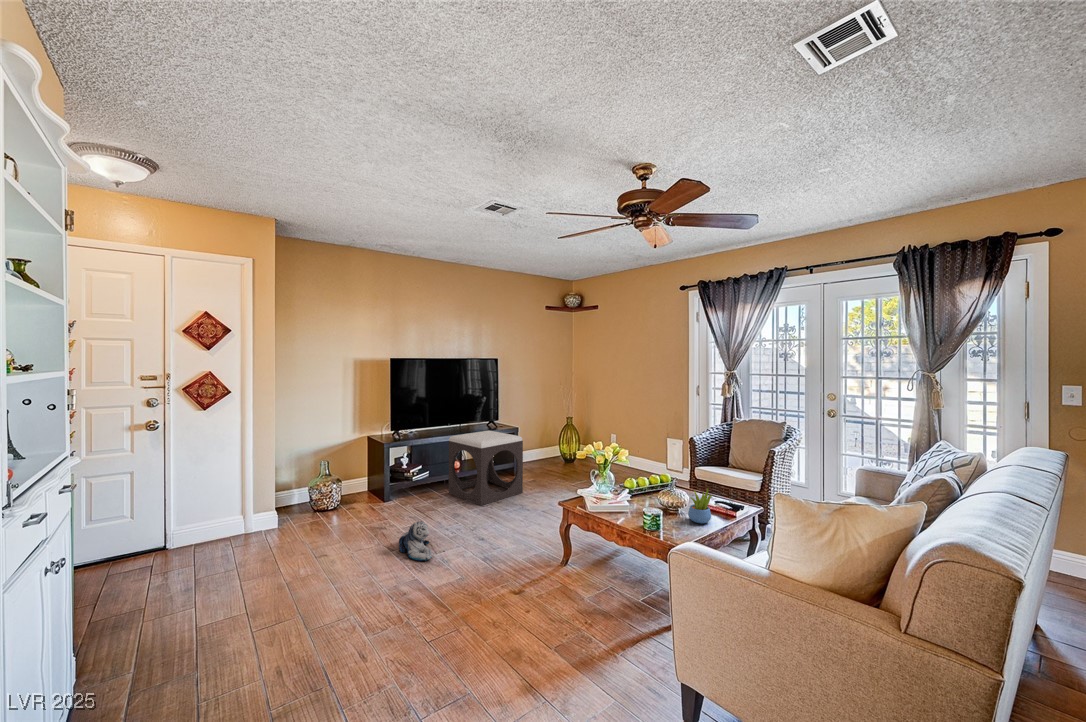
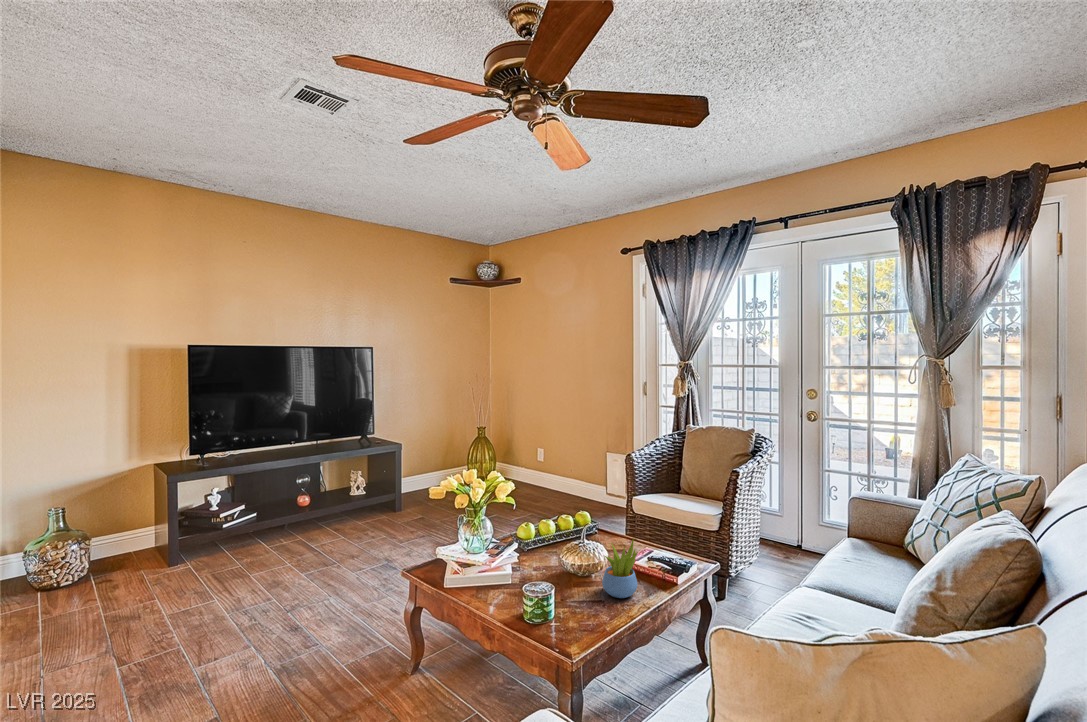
footstool: present [449,431,523,505] -> none [284,450,397,563]
plush toy: present [399,521,432,561] -> none [148,605,209,676]

